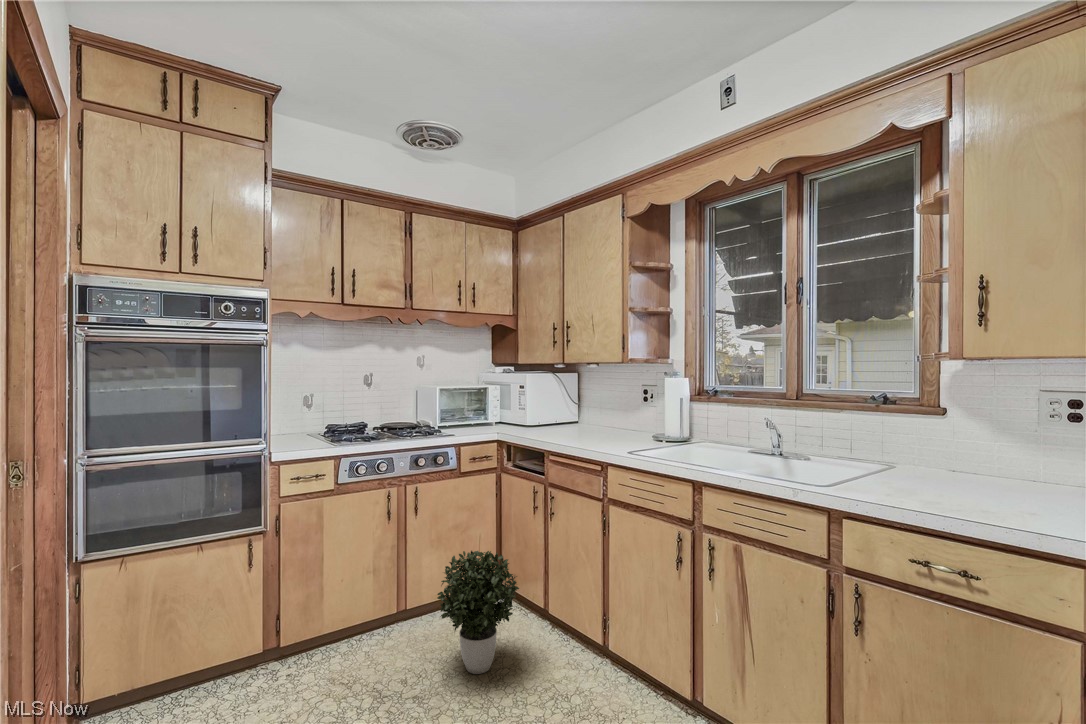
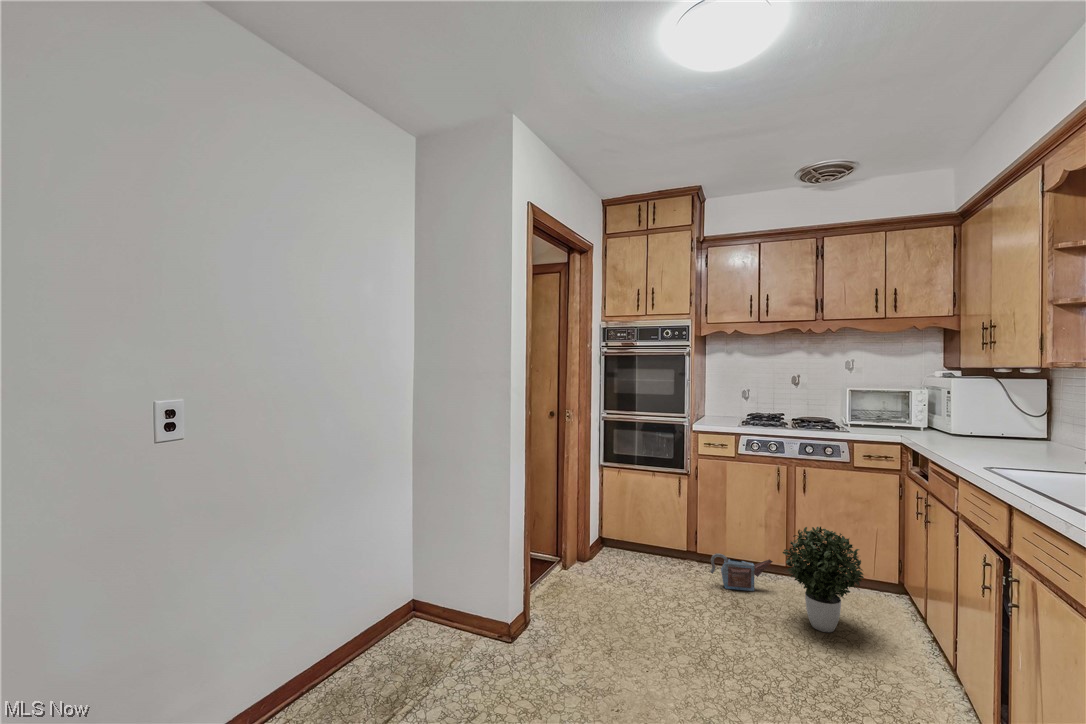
watering can: none [324,612,399,681] -> present [710,553,773,591]

